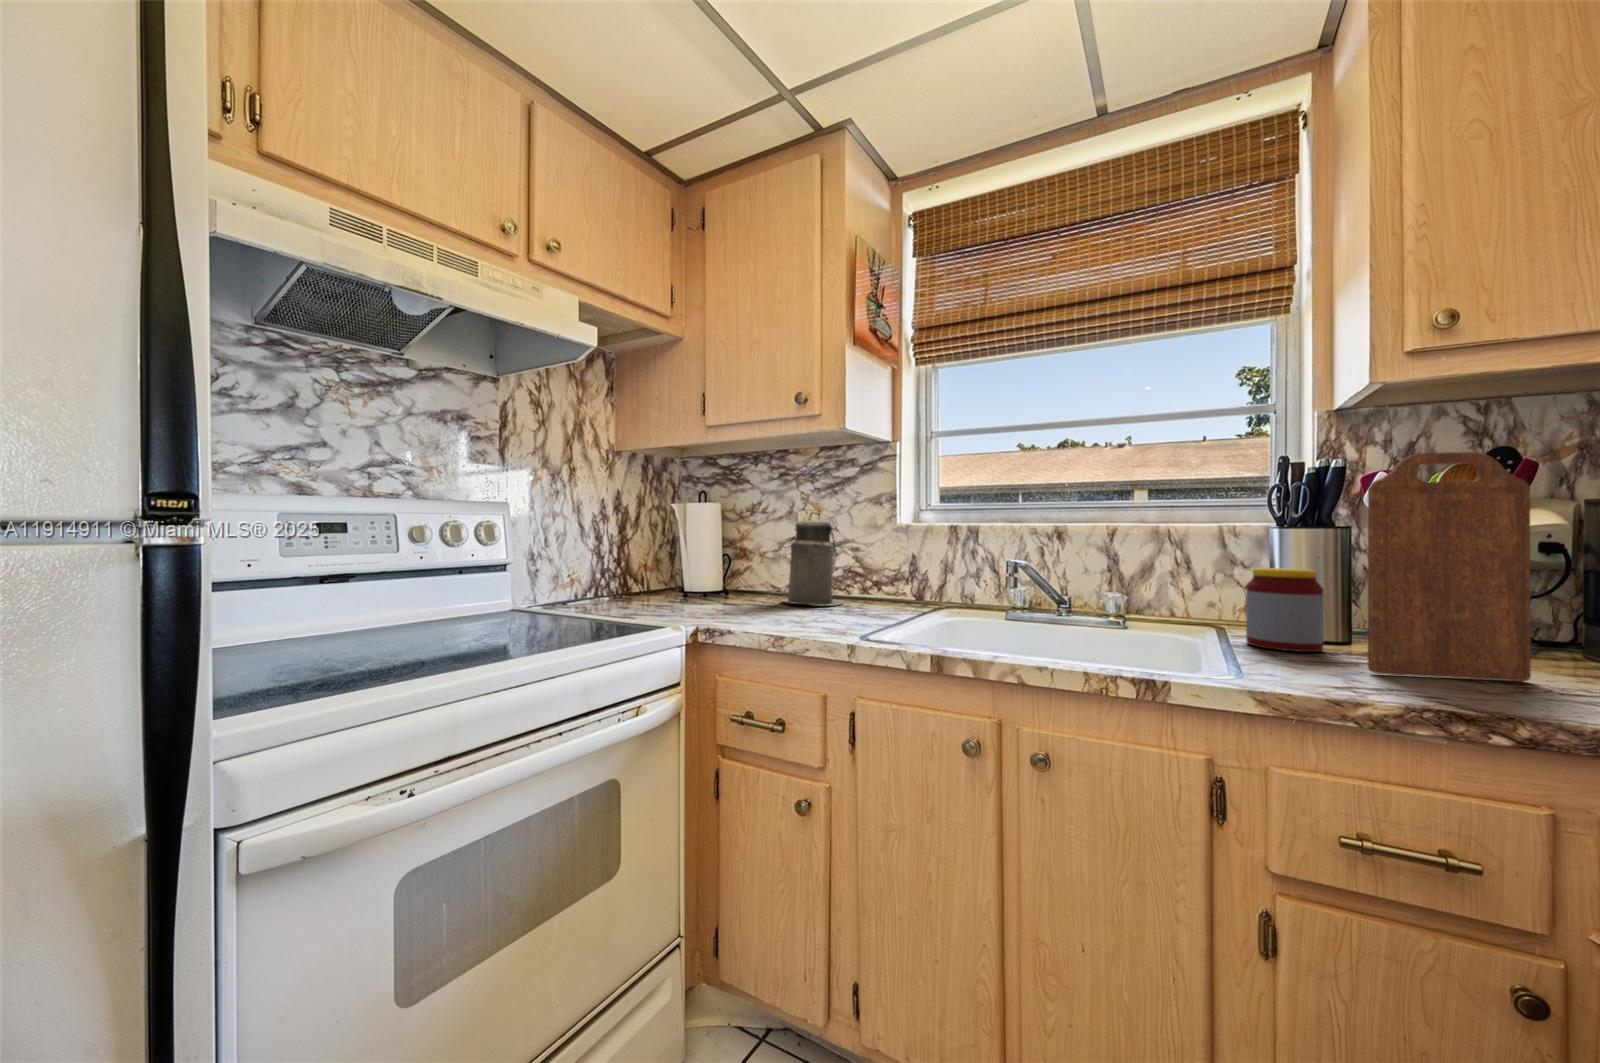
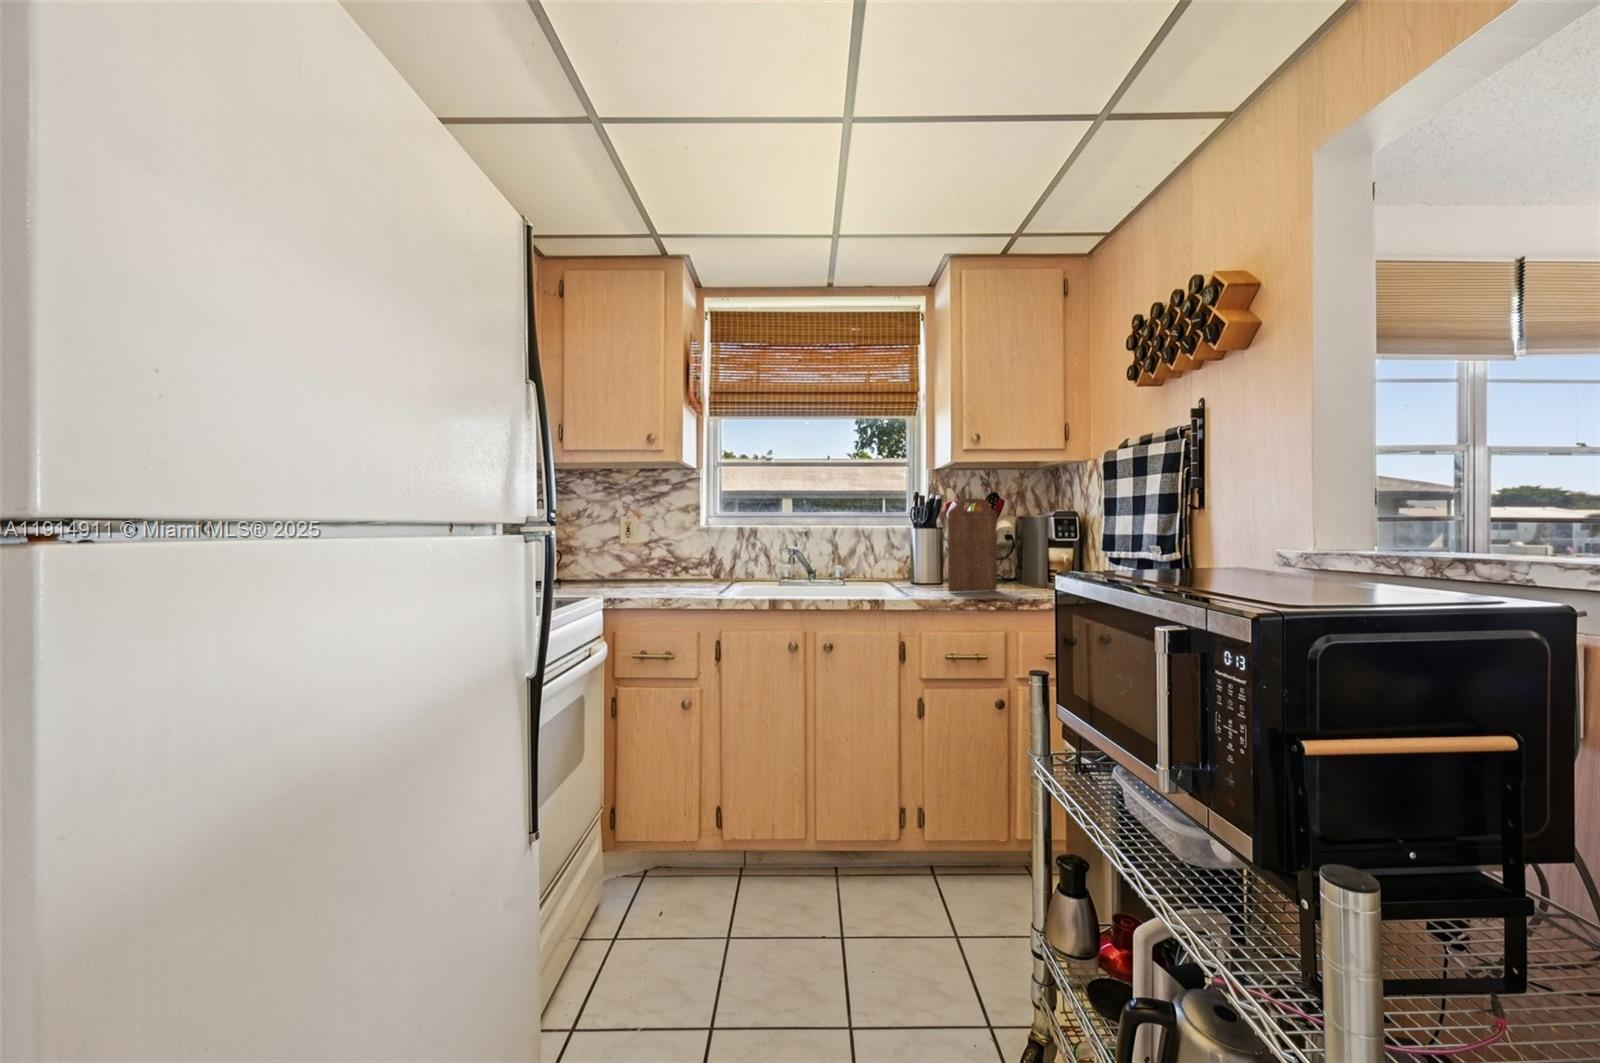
canister: present [782,512,844,606] -> none [624,518,671,585]
jar: present [1246,568,1324,652] -> none [903,549,933,588]

